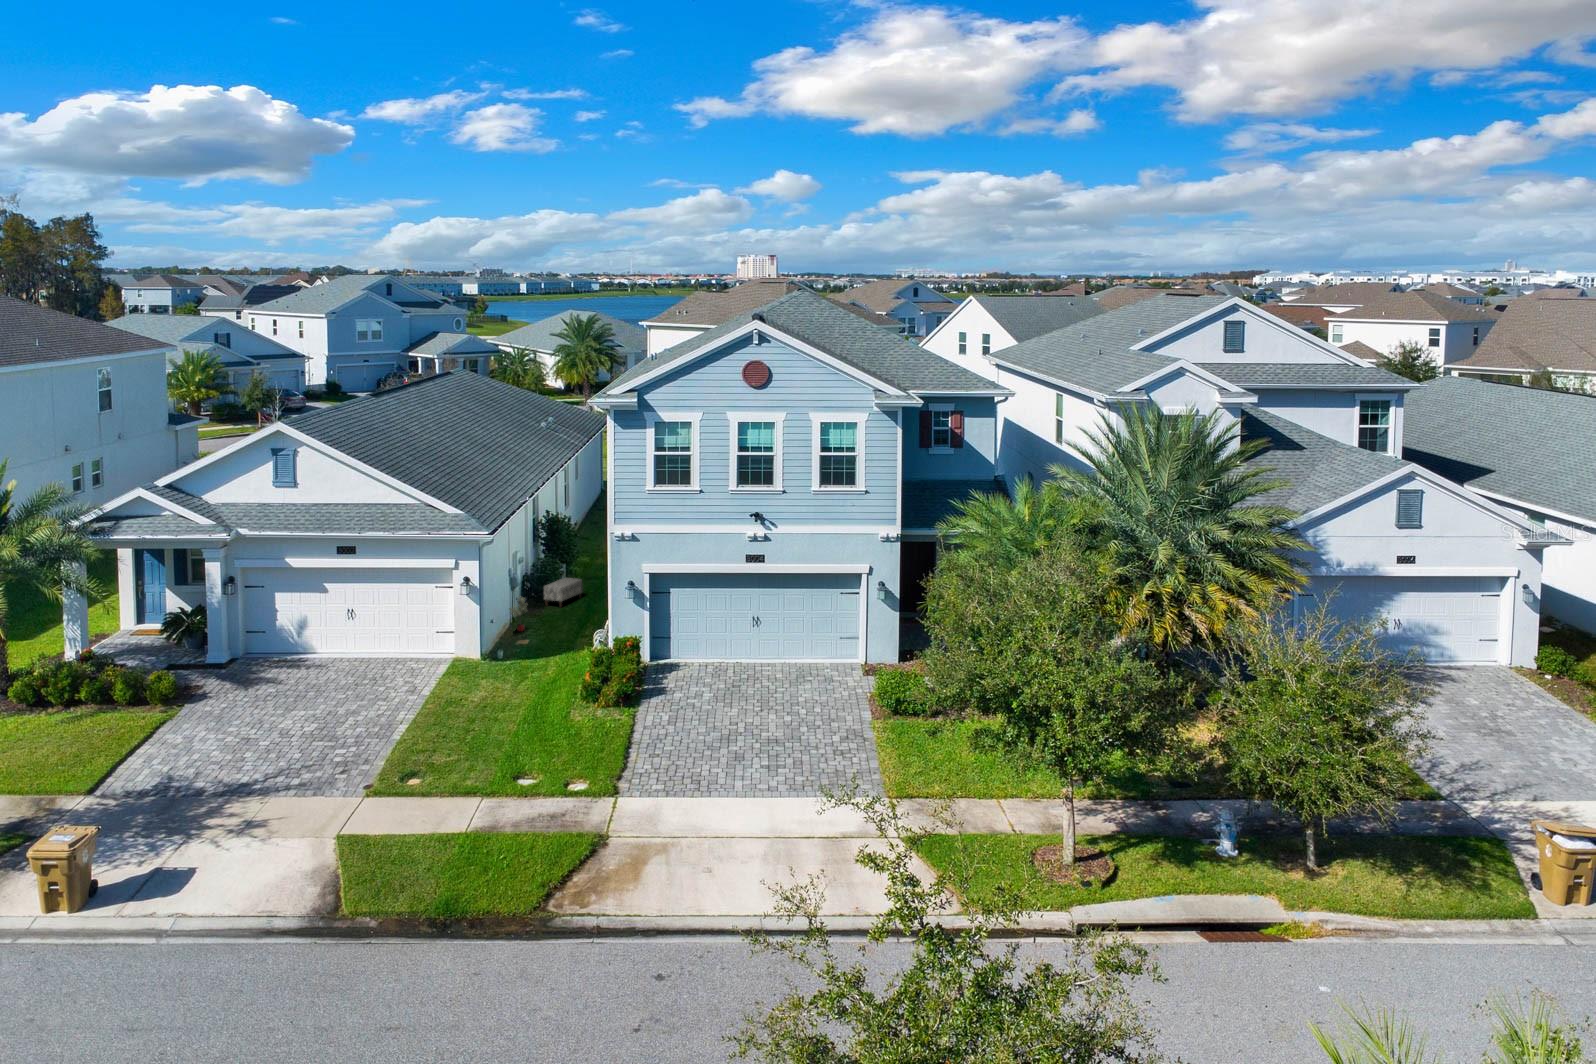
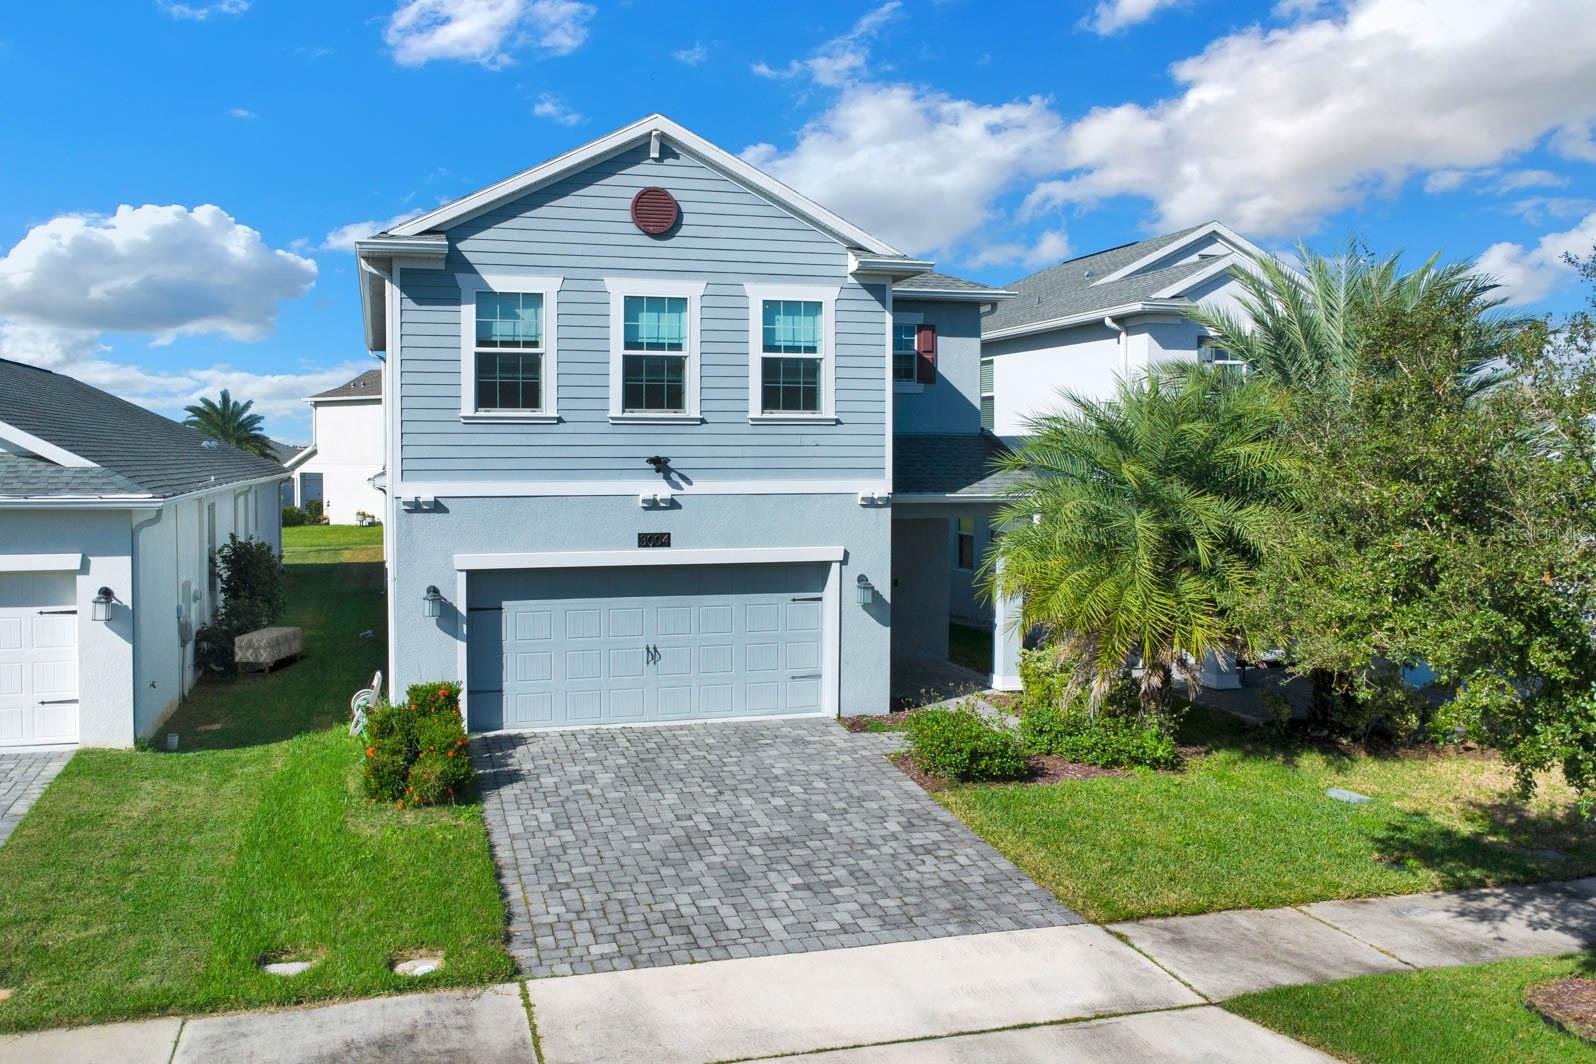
potted tree: present [509,596,527,632] -> none [178,641,215,709]

